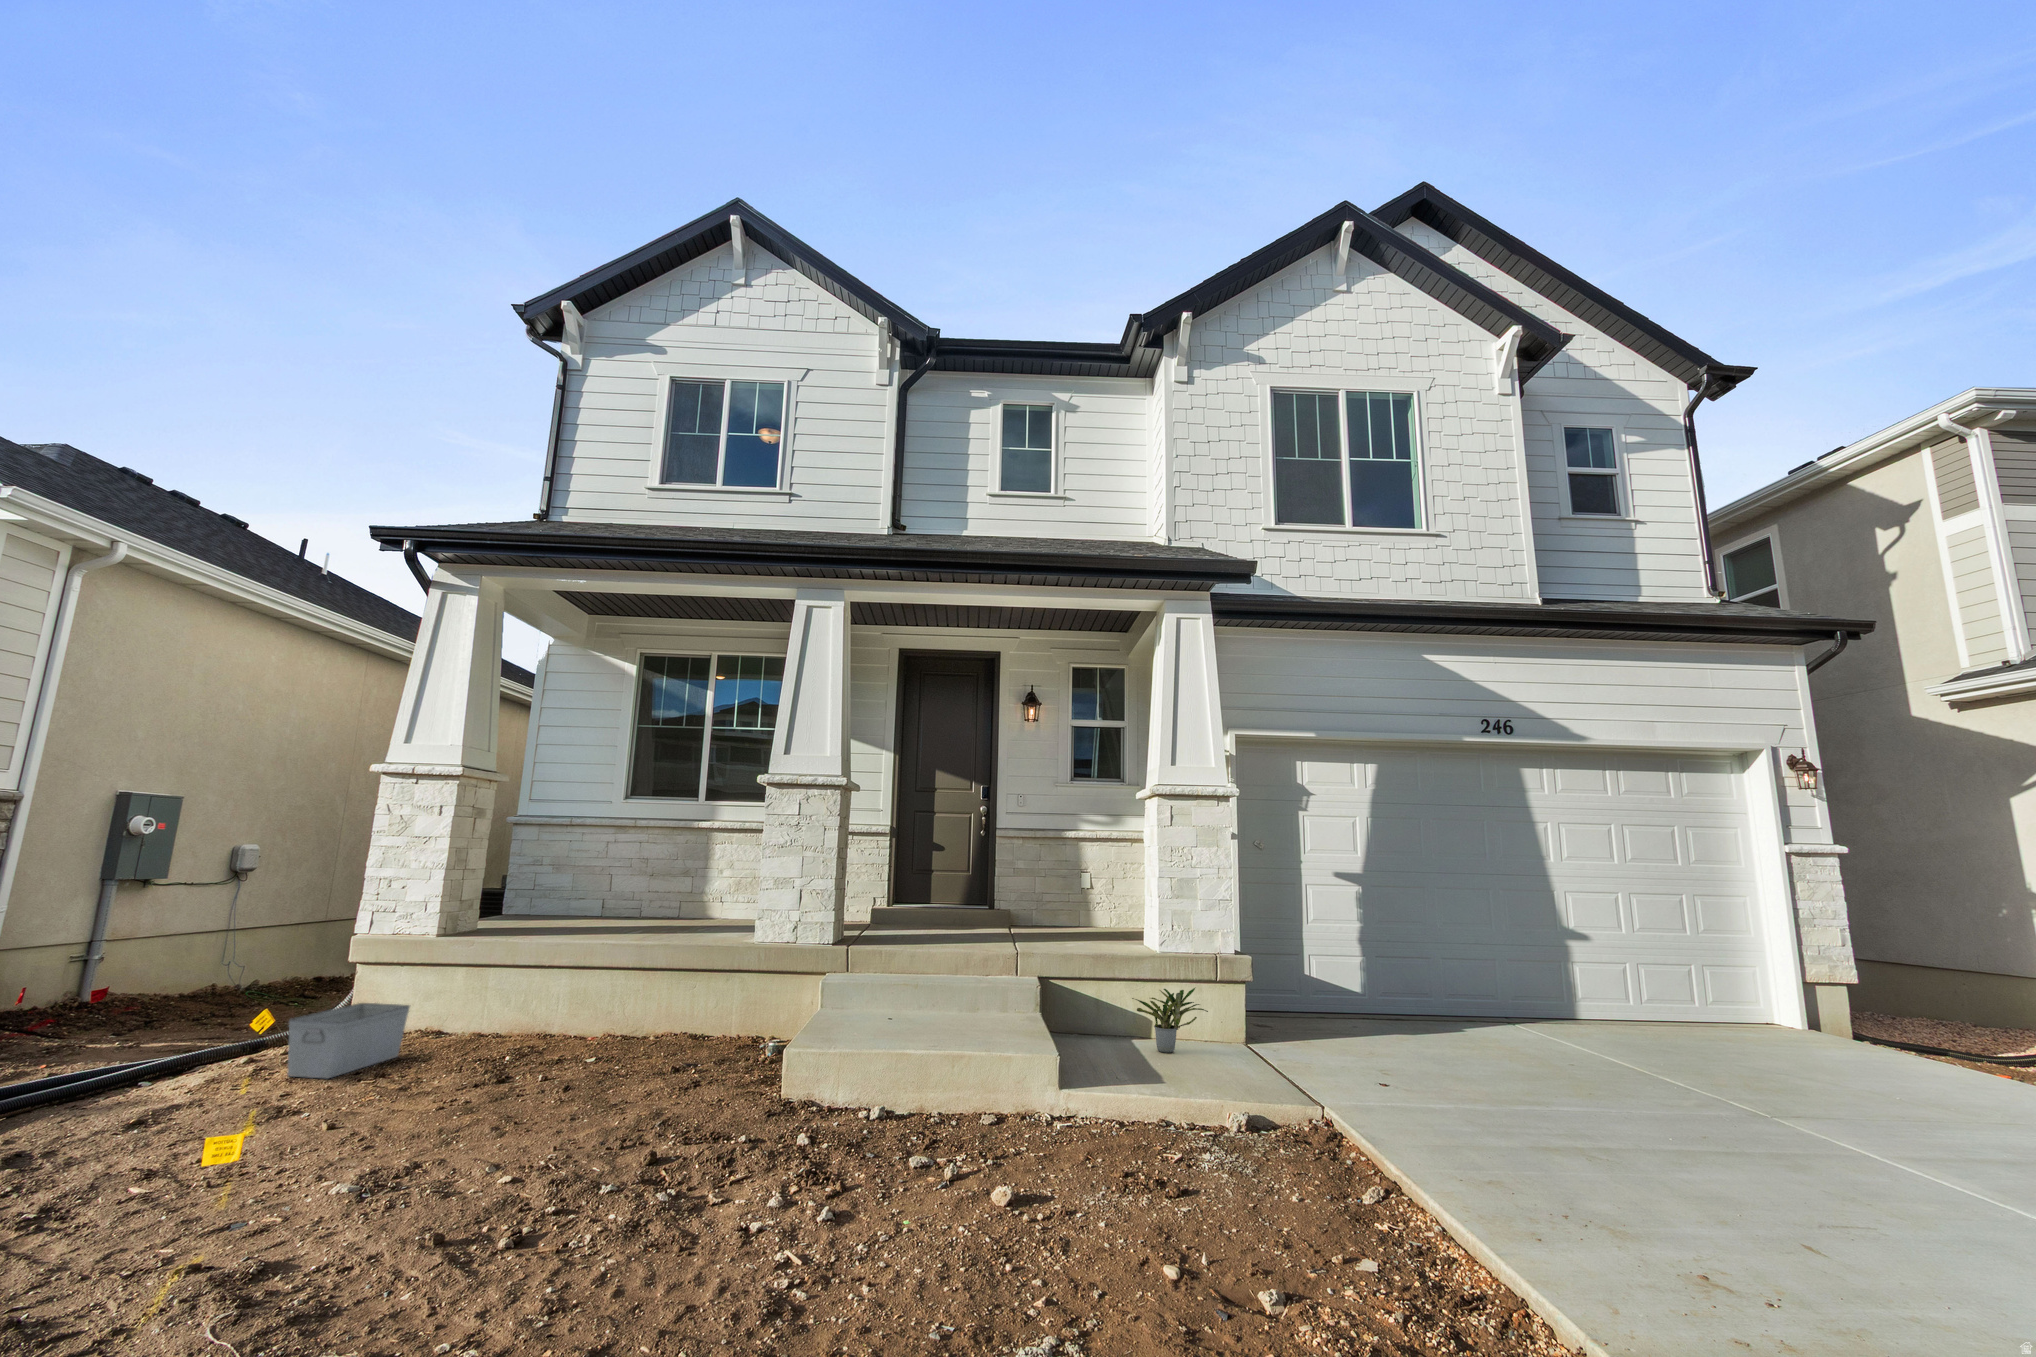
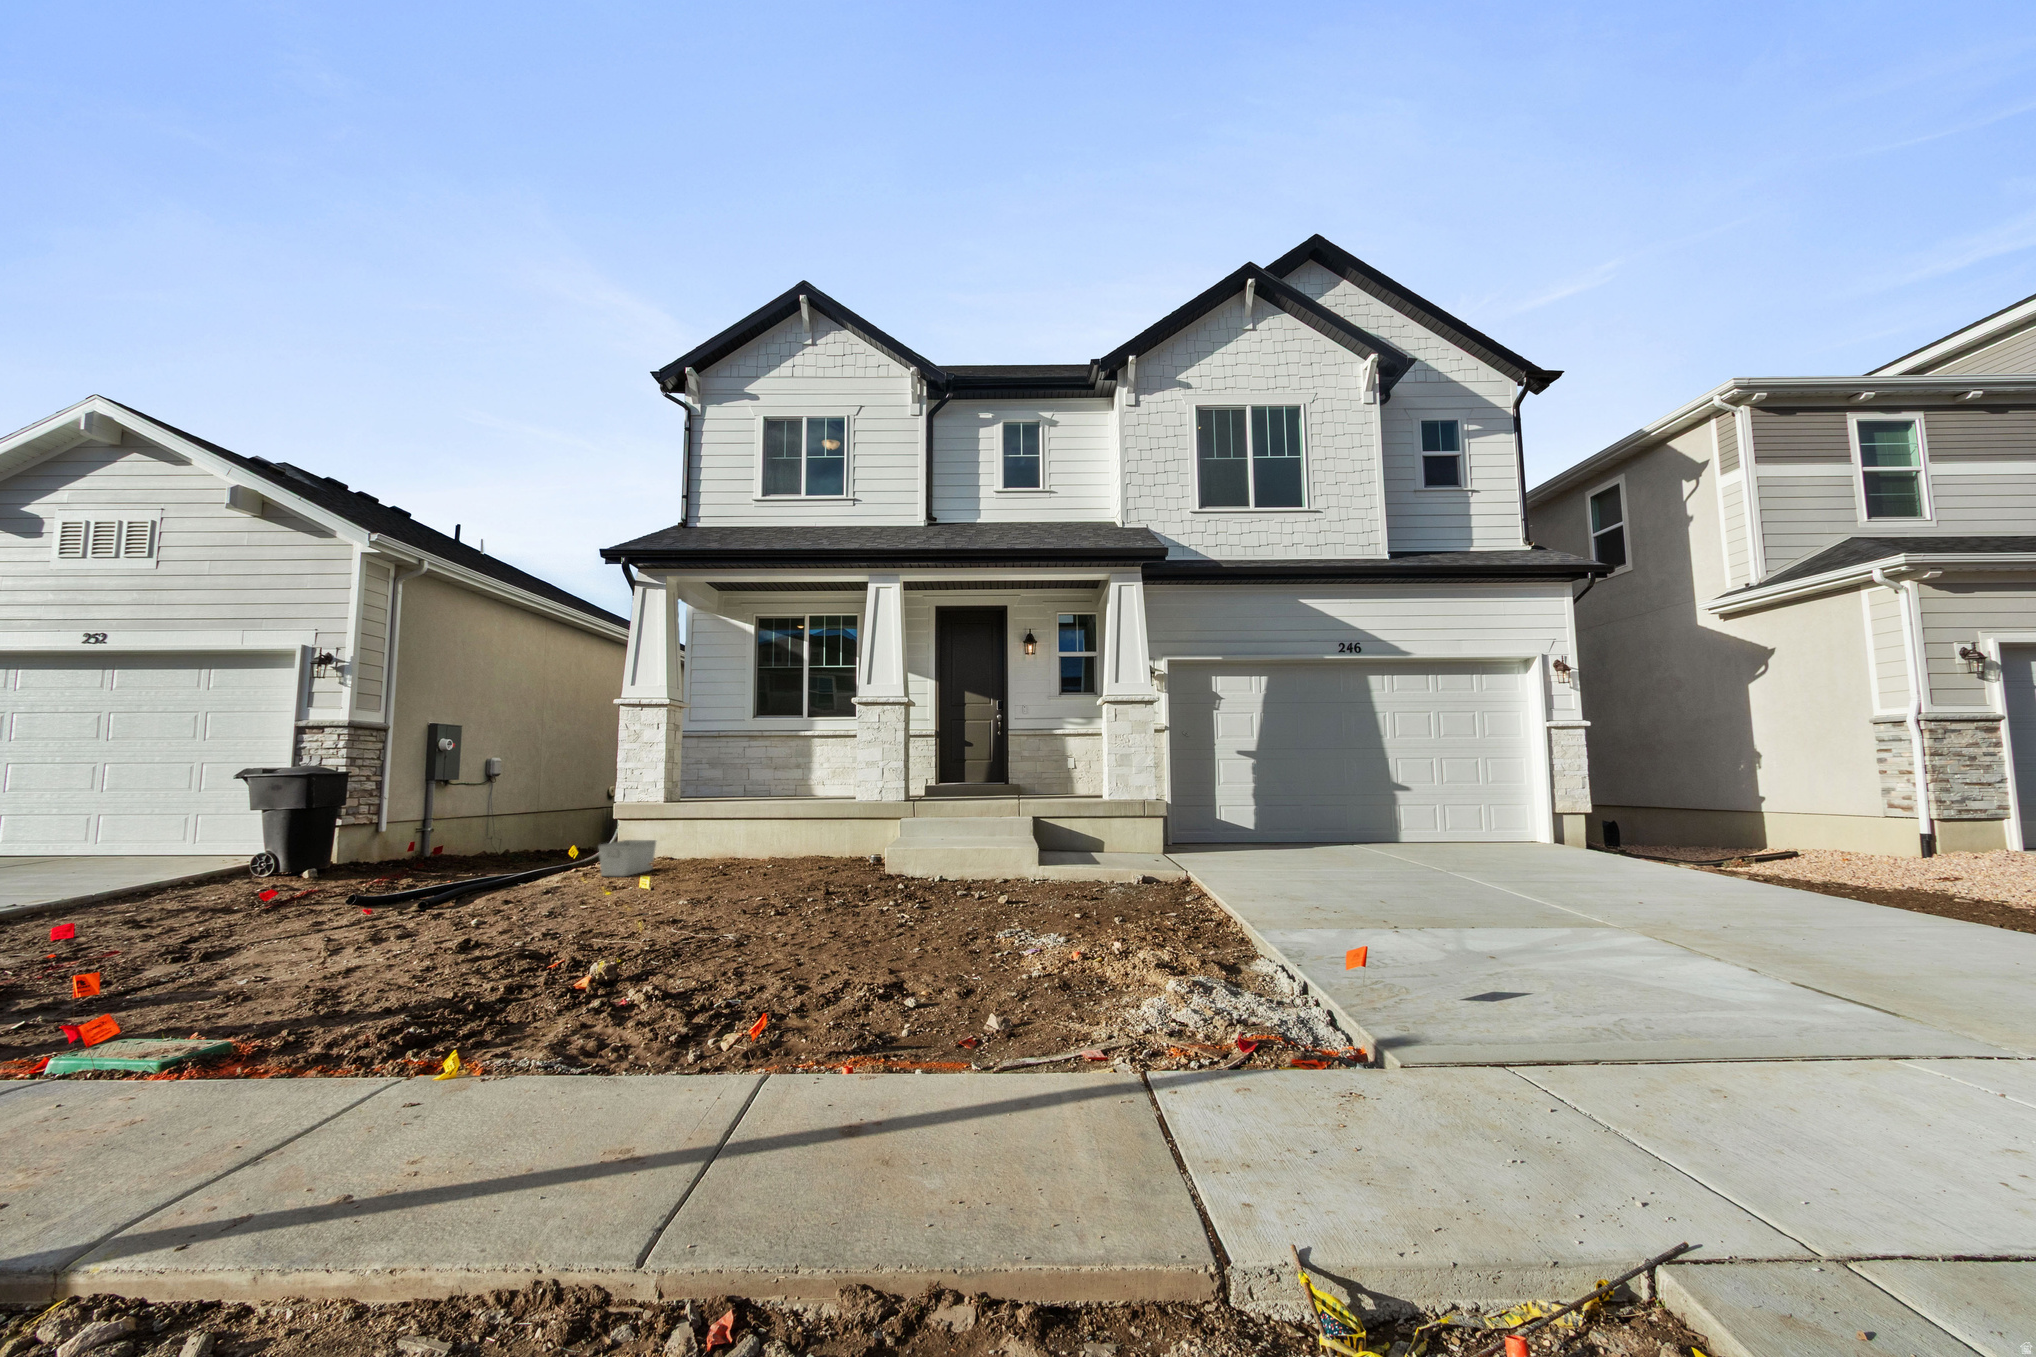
potted plant: present [1132,988,1208,1053] -> none [1089,817,1136,857]

